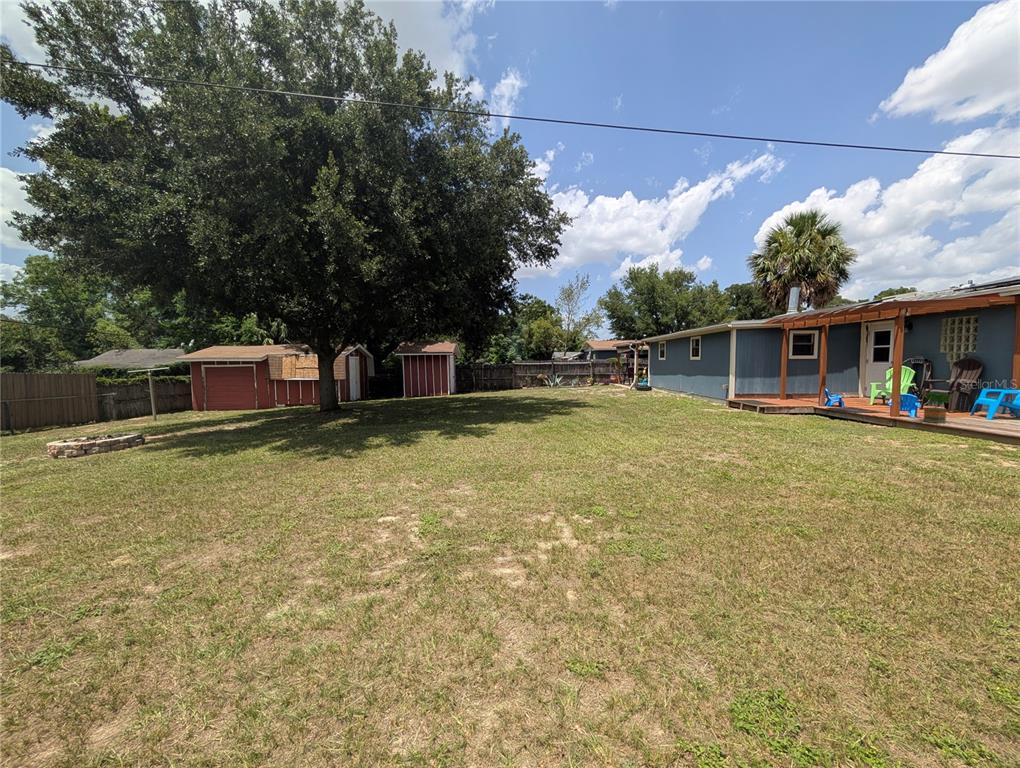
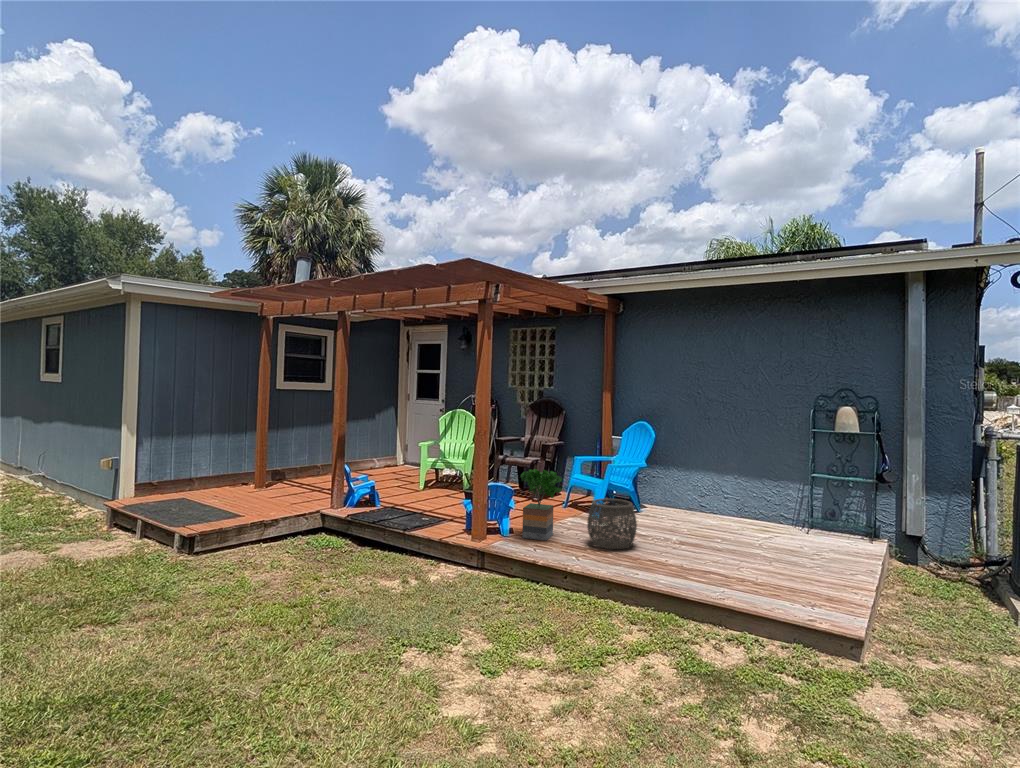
woven basket: none [964,407,1001,429] -> present [587,498,637,550]

